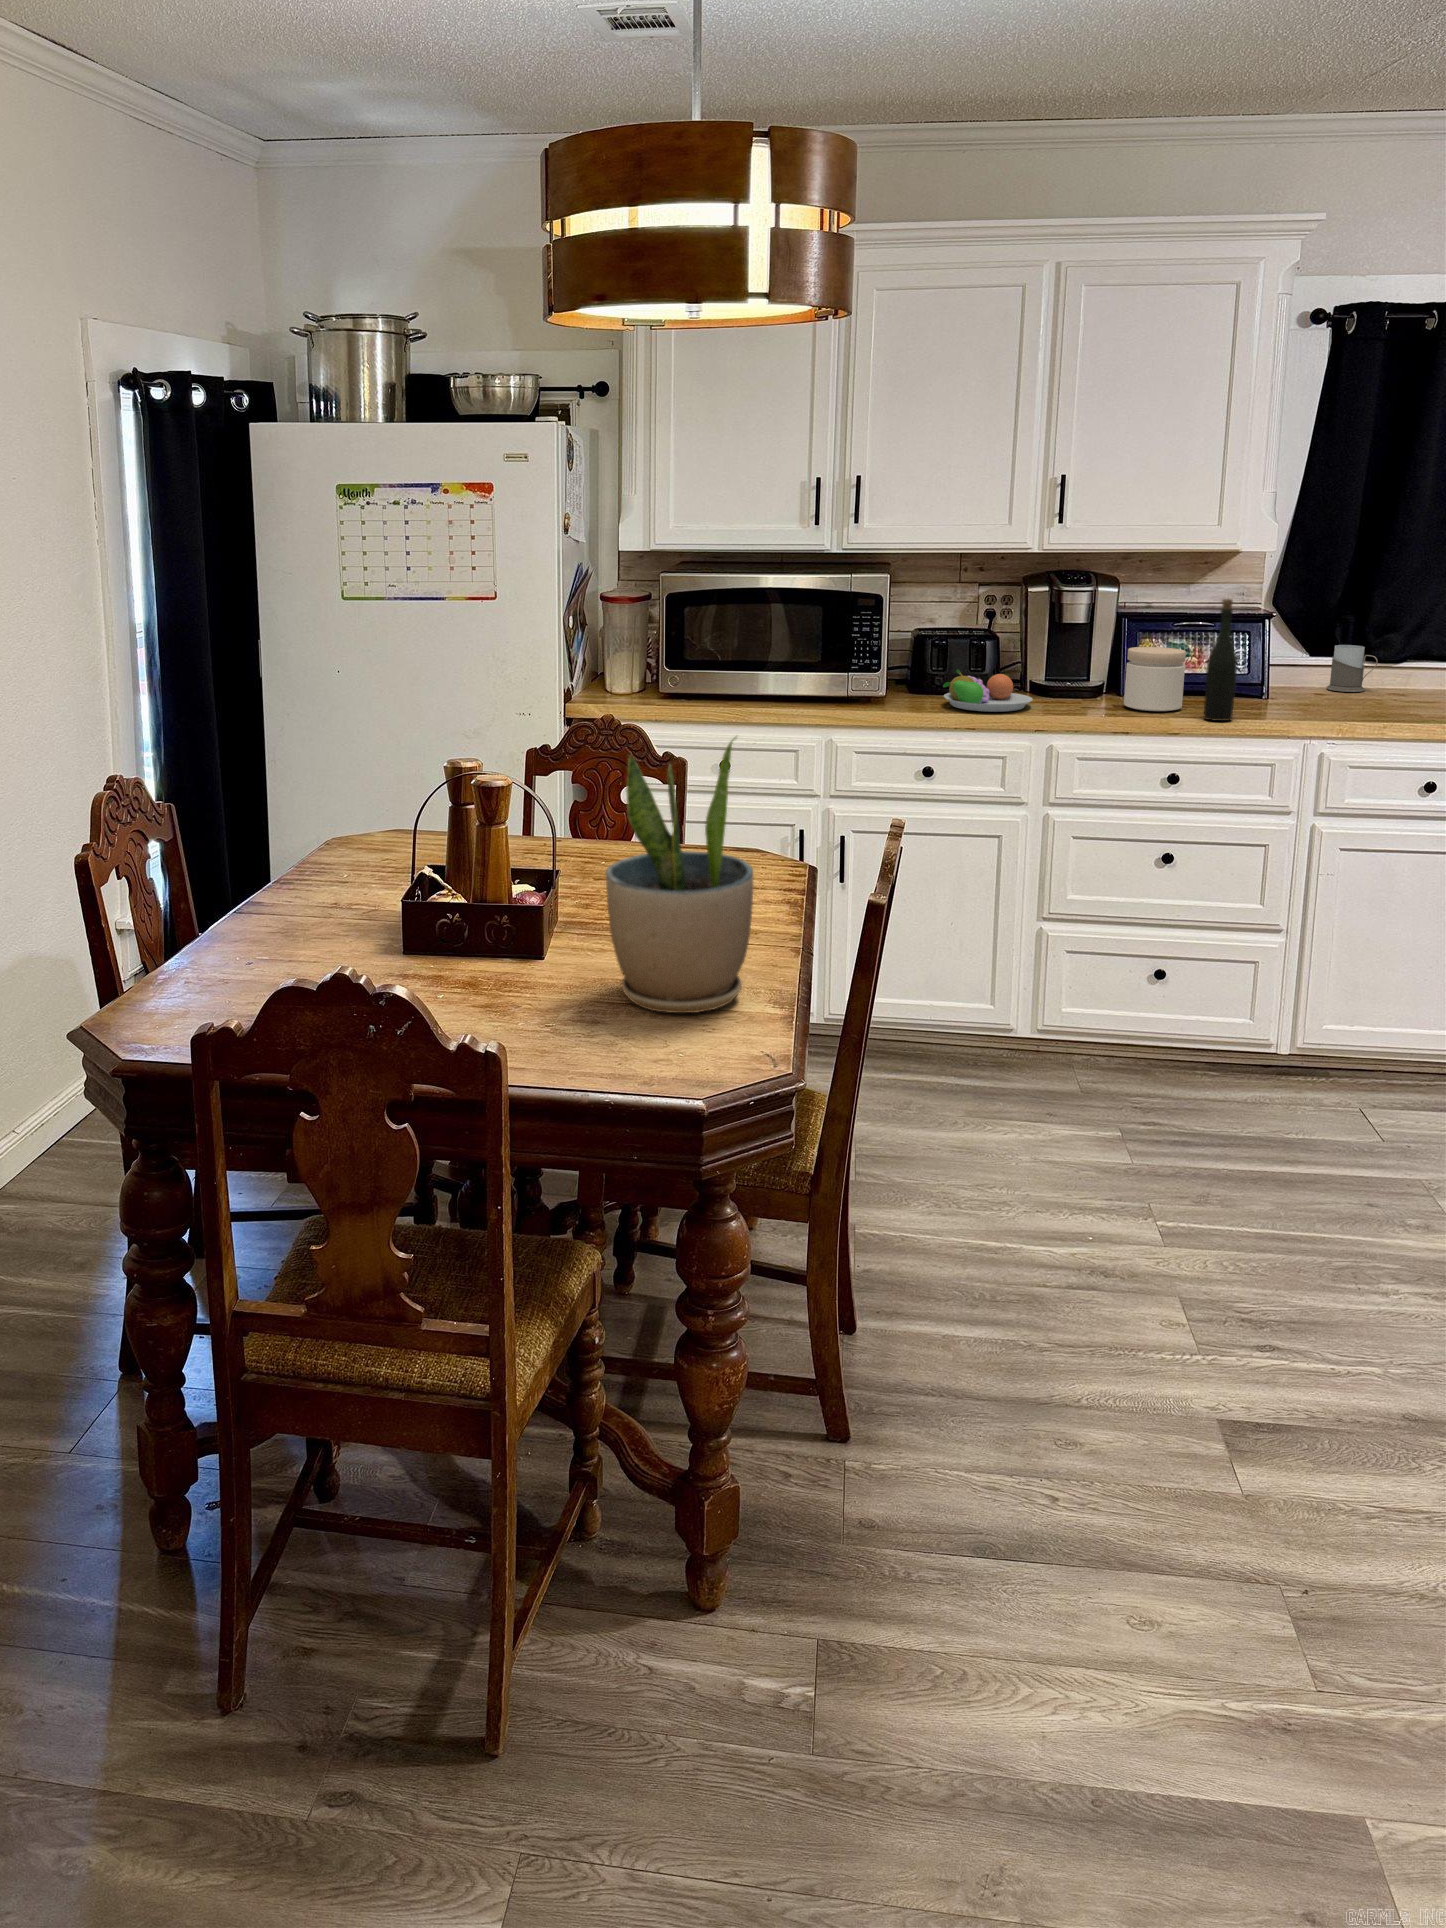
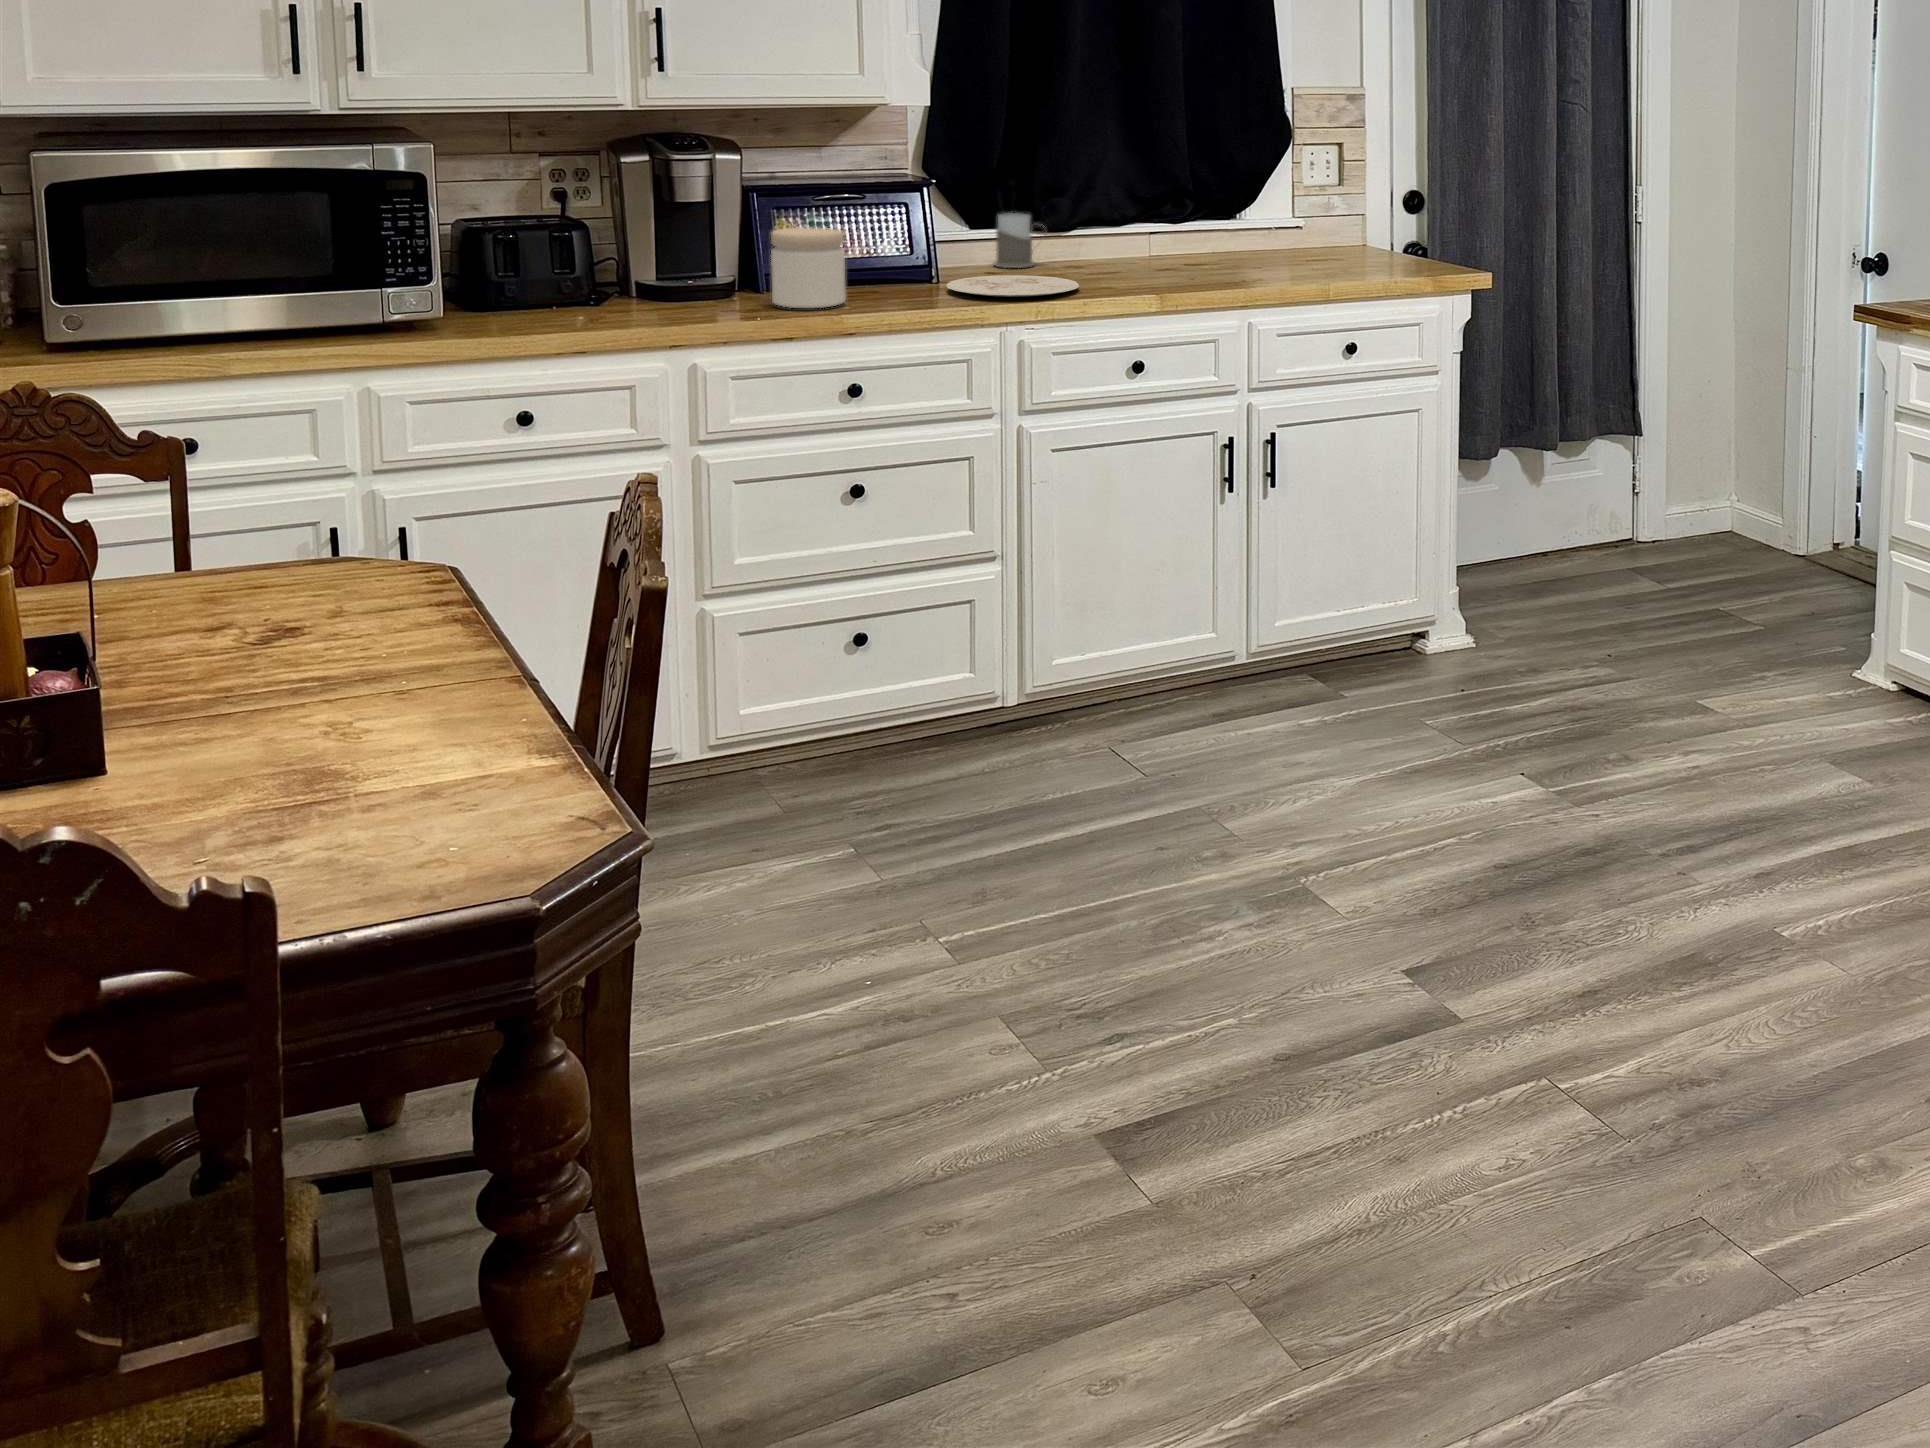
bottle: present [1204,599,1237,721] -> none [877,164,914,314]
fruit bowl: present [943,670,1032,712] -> none [523,274,653,328]
plate: none [1271,696,1391,717] -> present [946,275,1079,297]
potted plant: present [605,737,753,1013] -> none [249,375,502,804]

